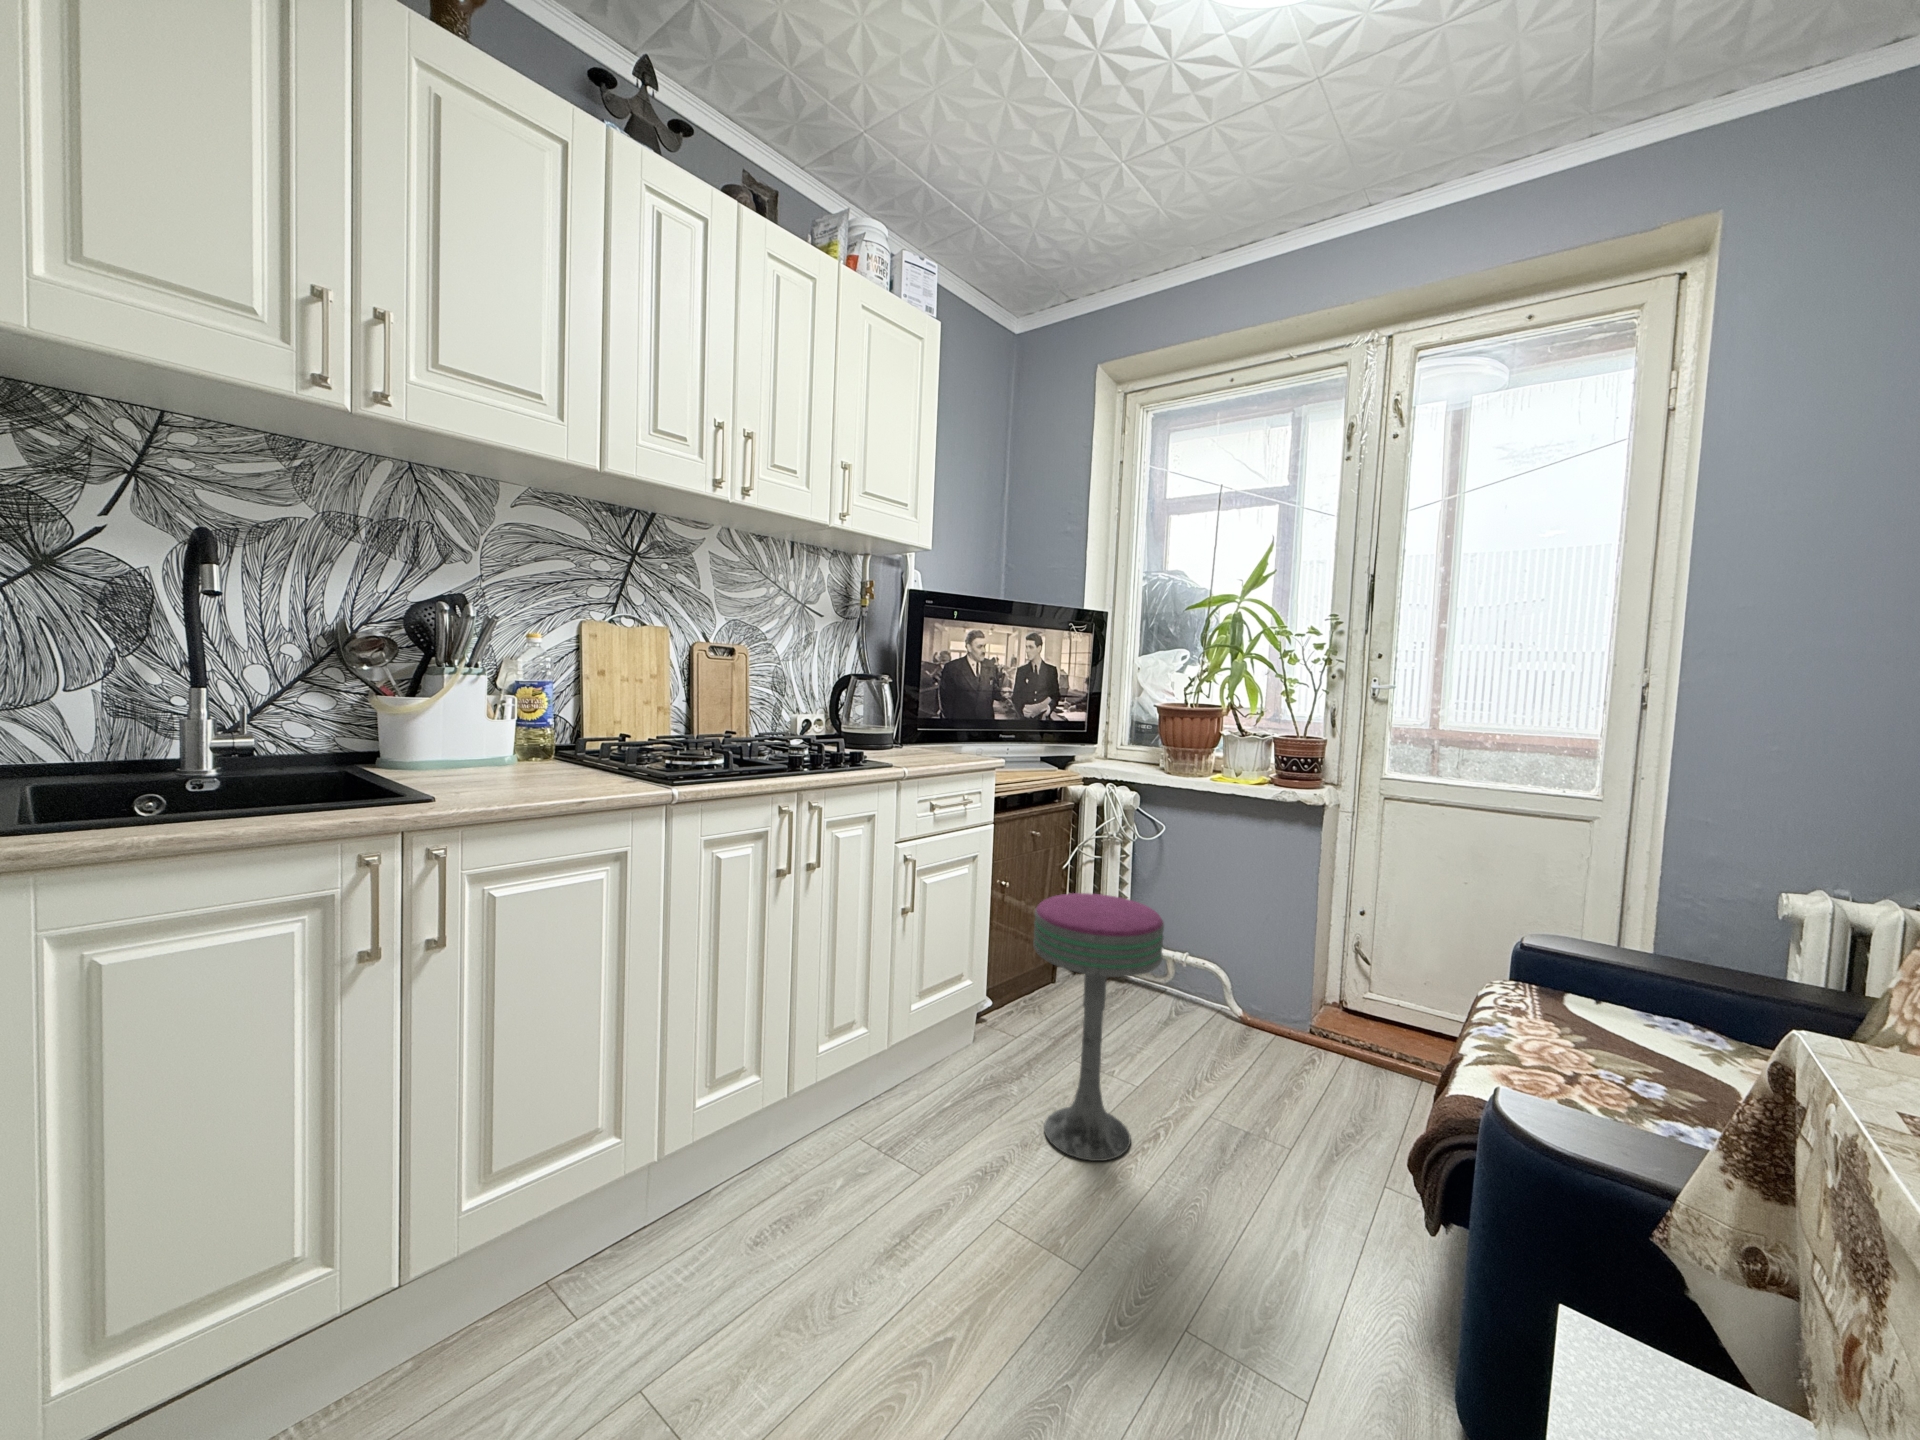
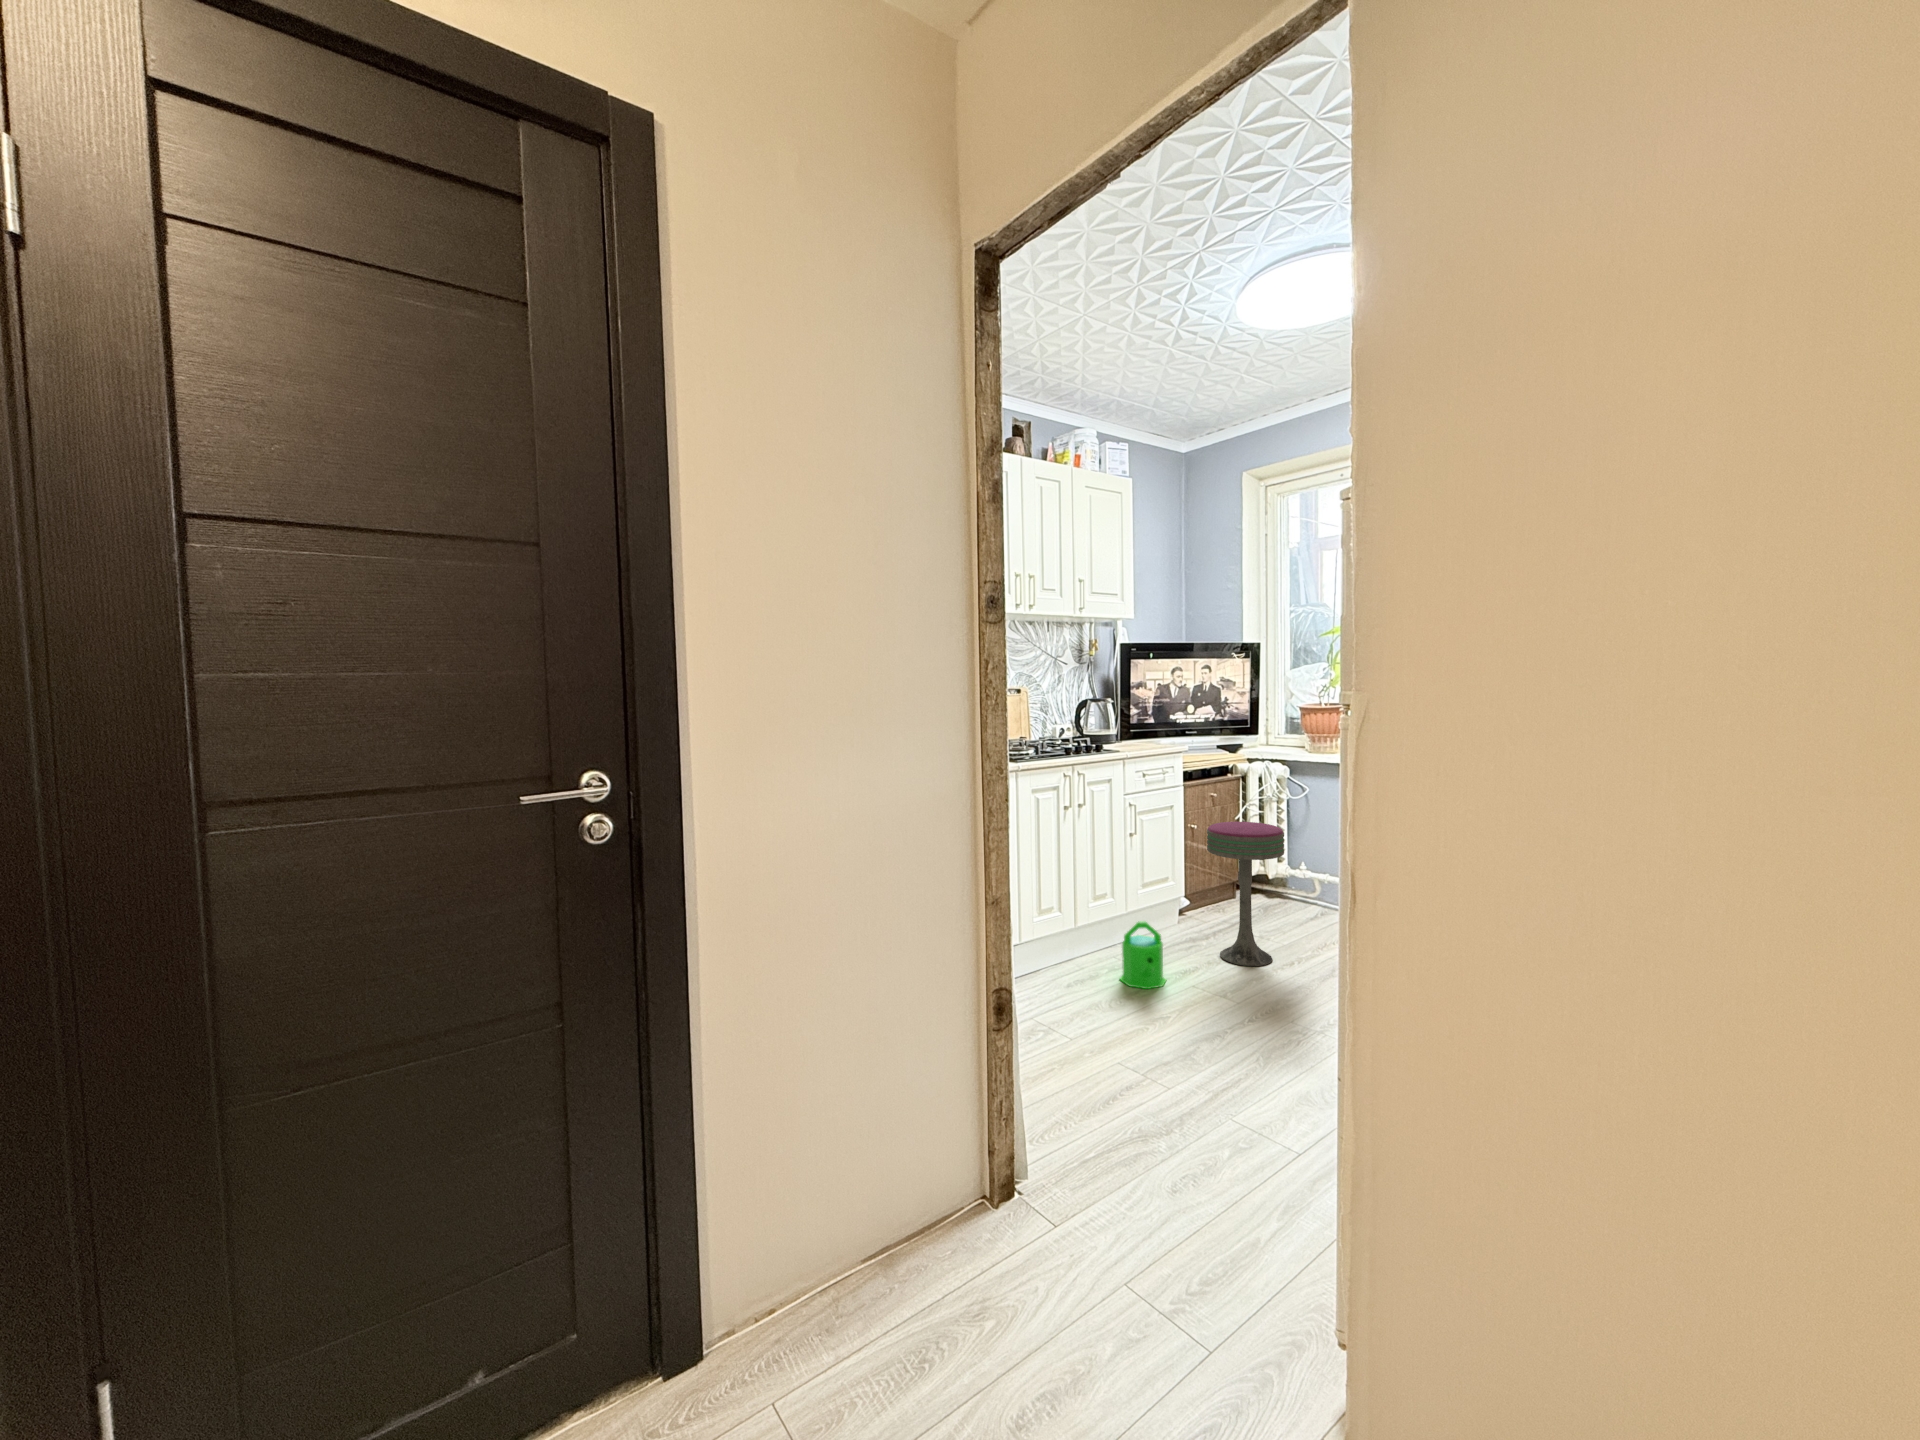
watering can: none [858,1111,951,1262] -> present [1120,921,1166,989]

